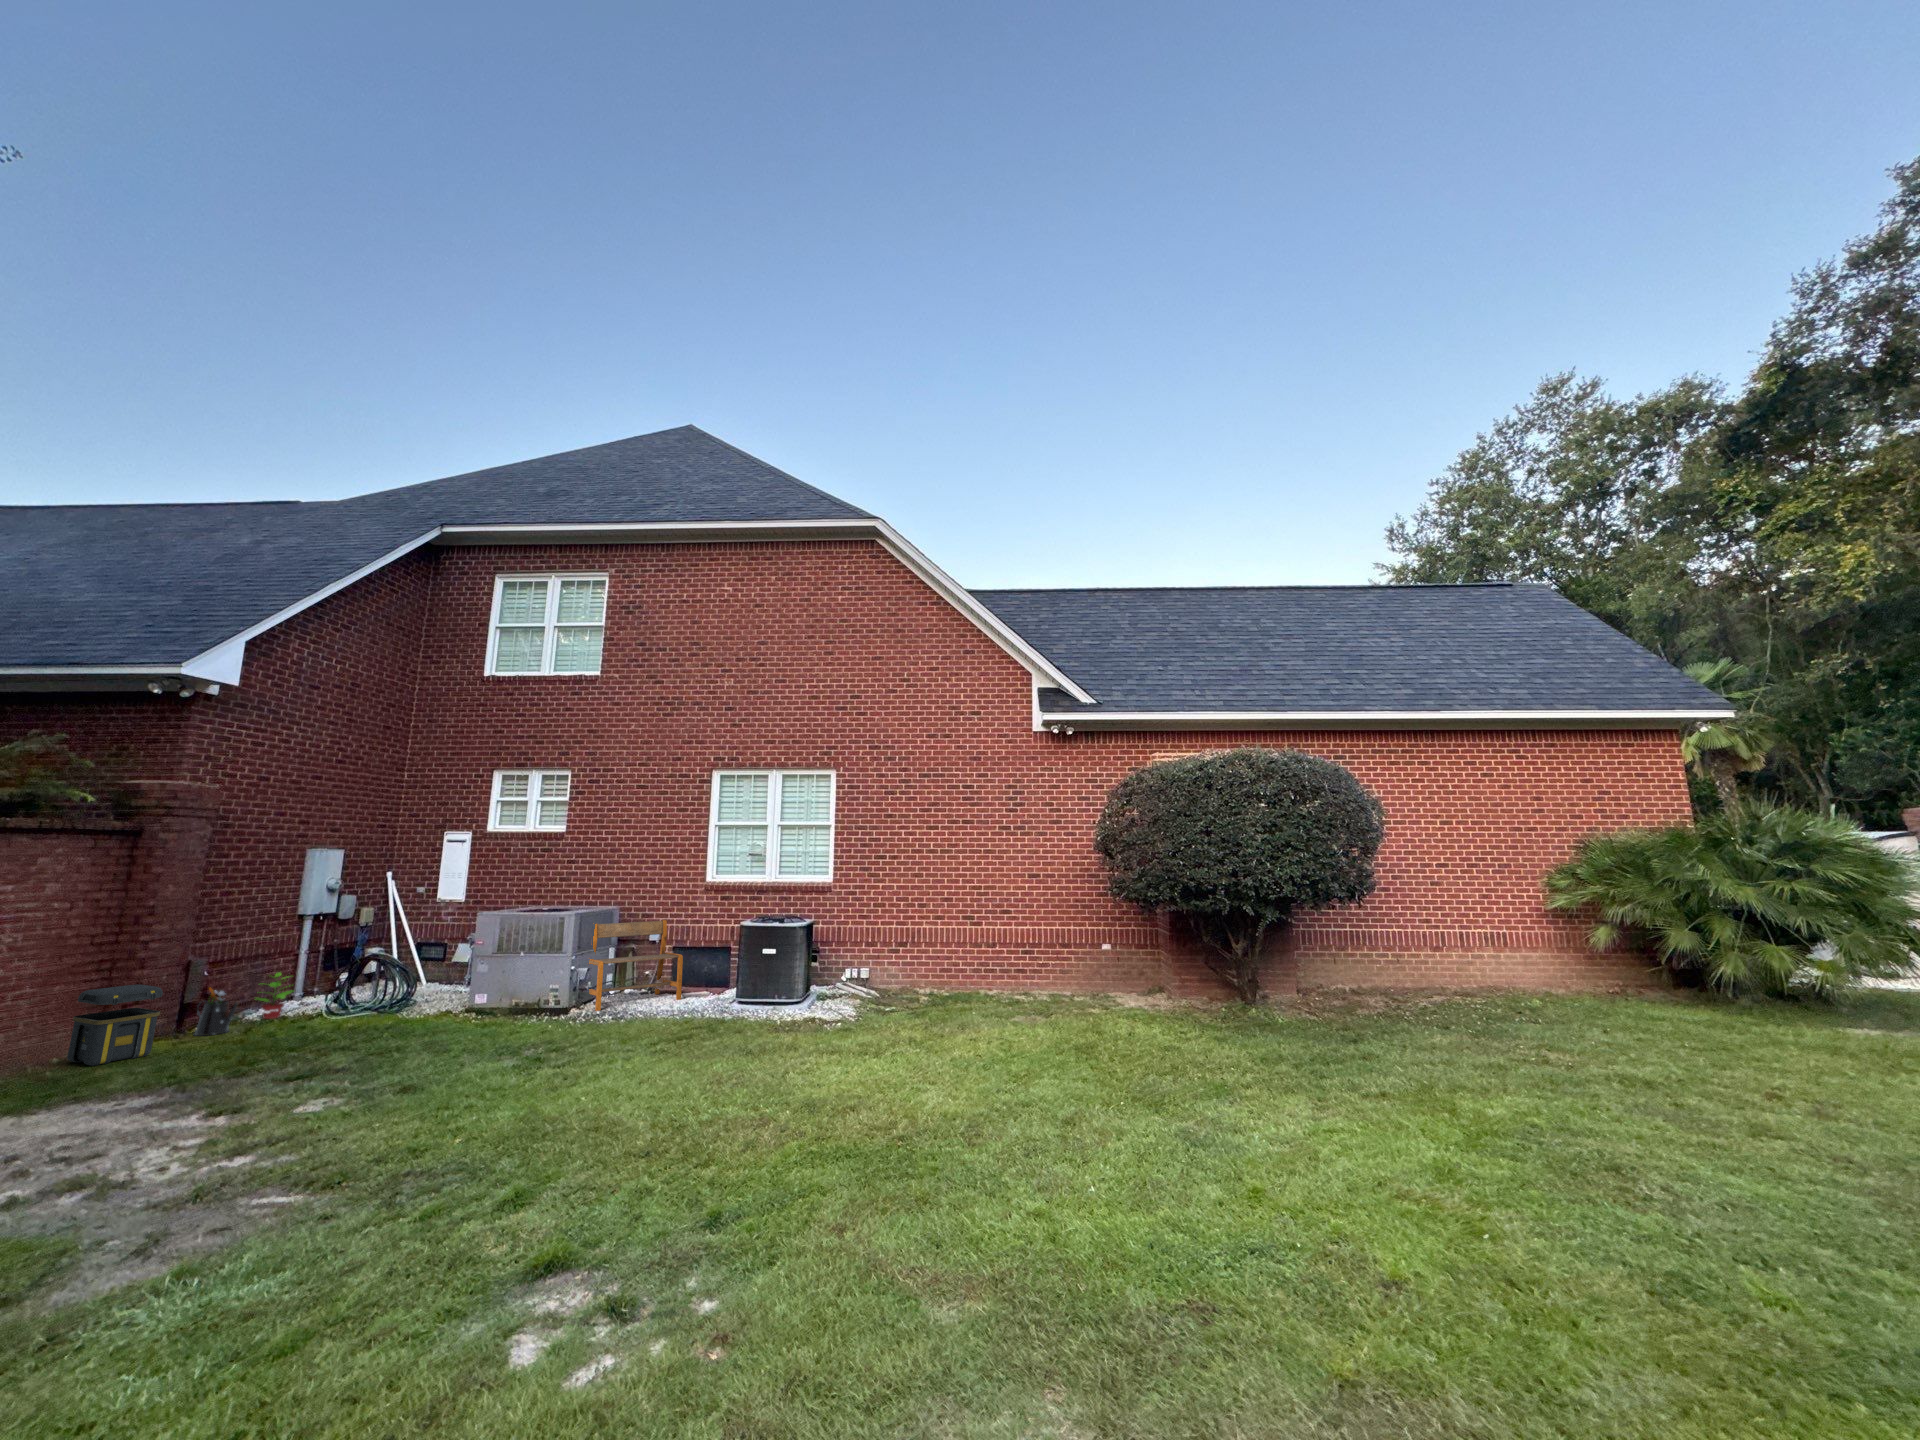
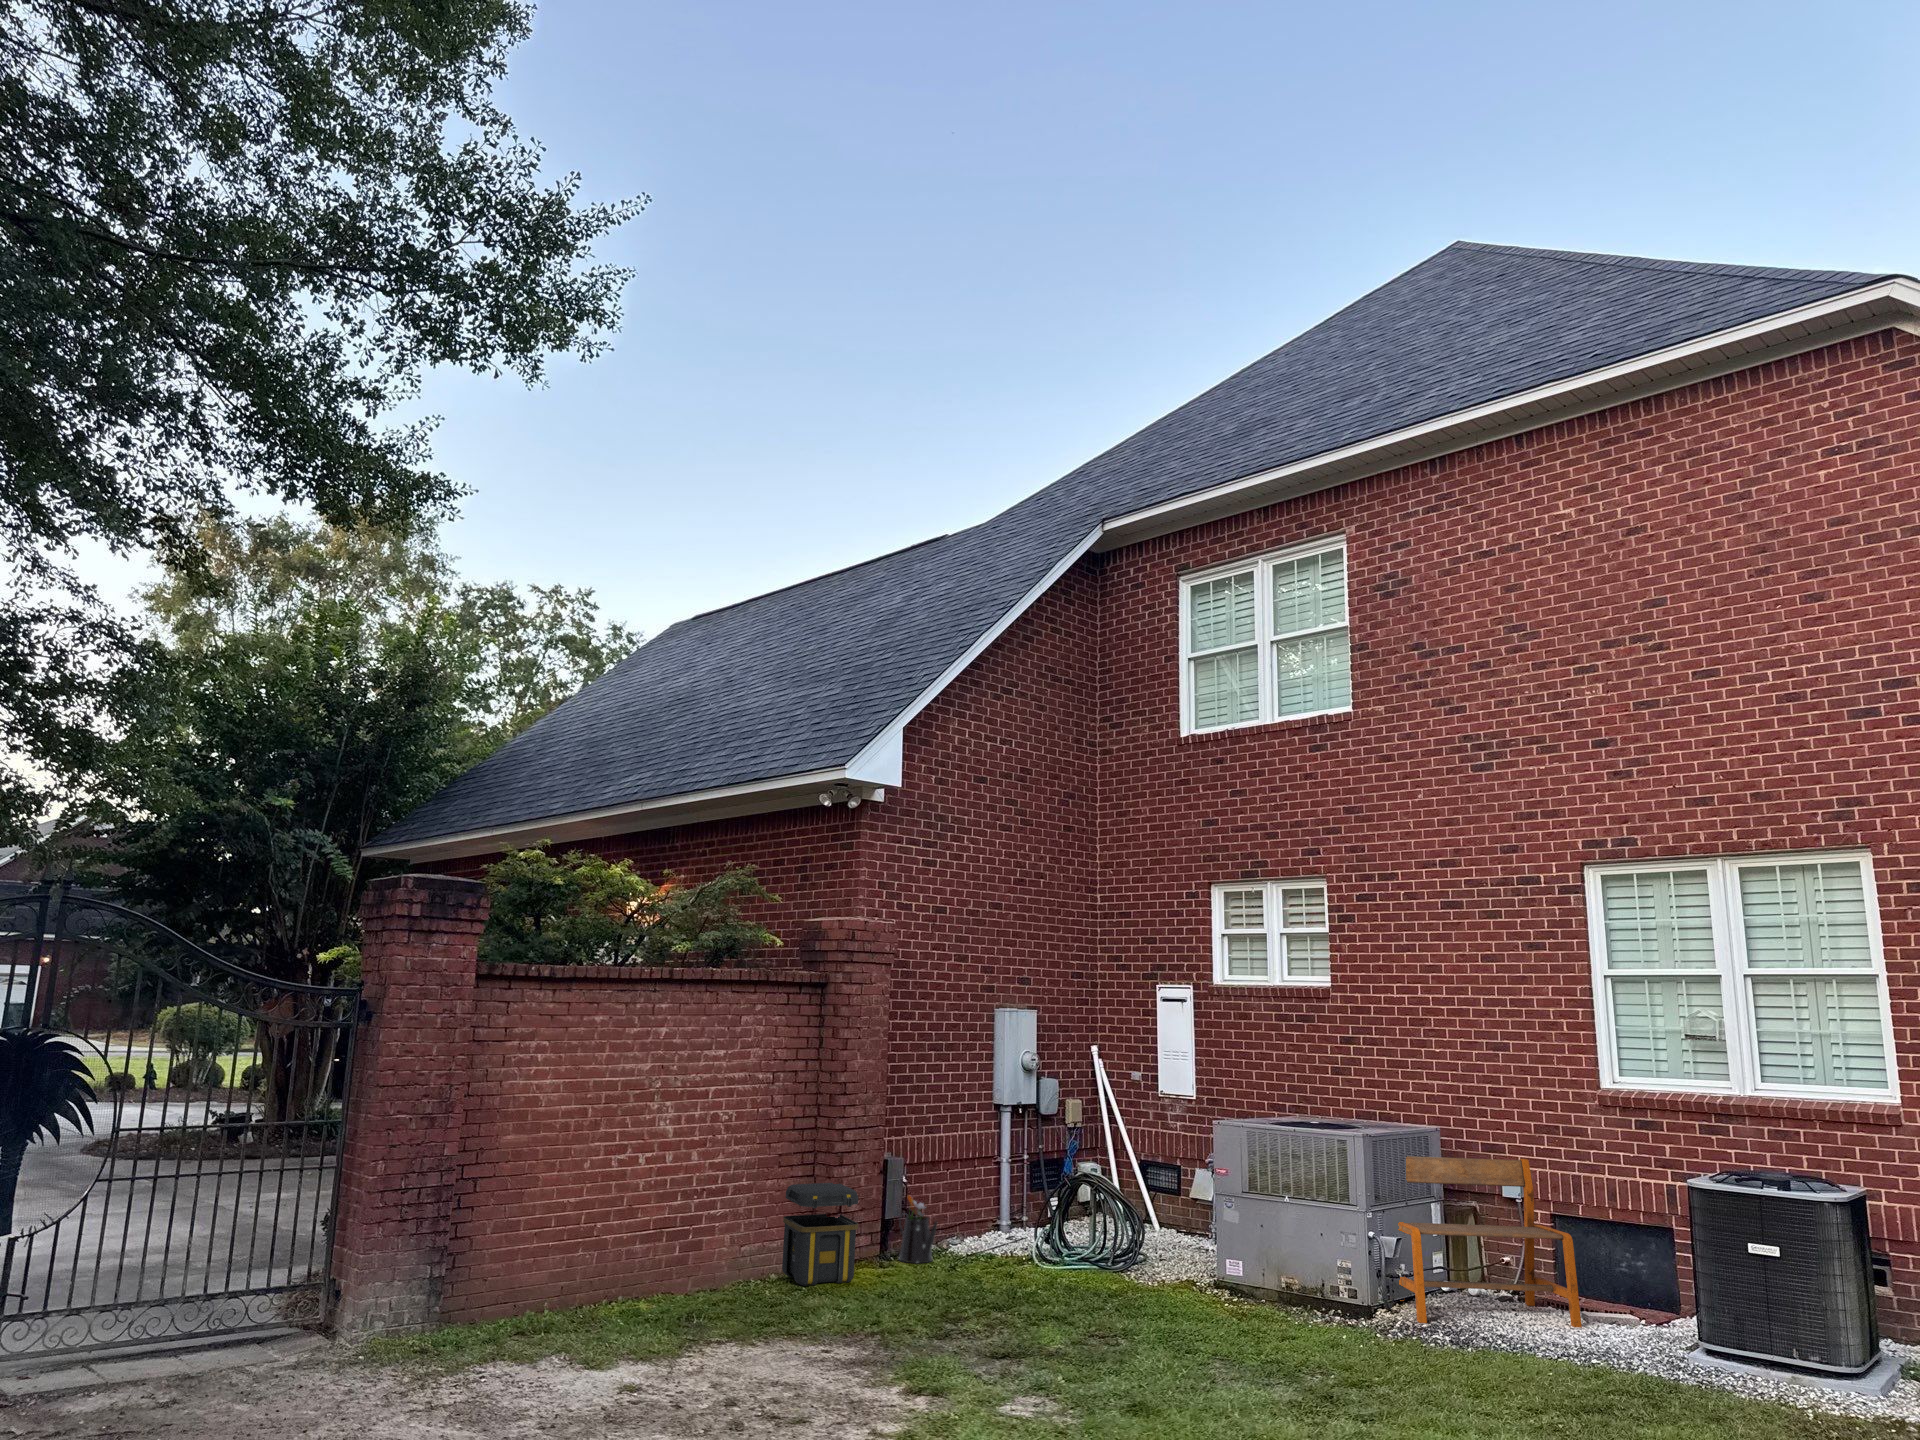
potted plant: present [257,972,292,1019] -> none [952,1181,1001,1249]

